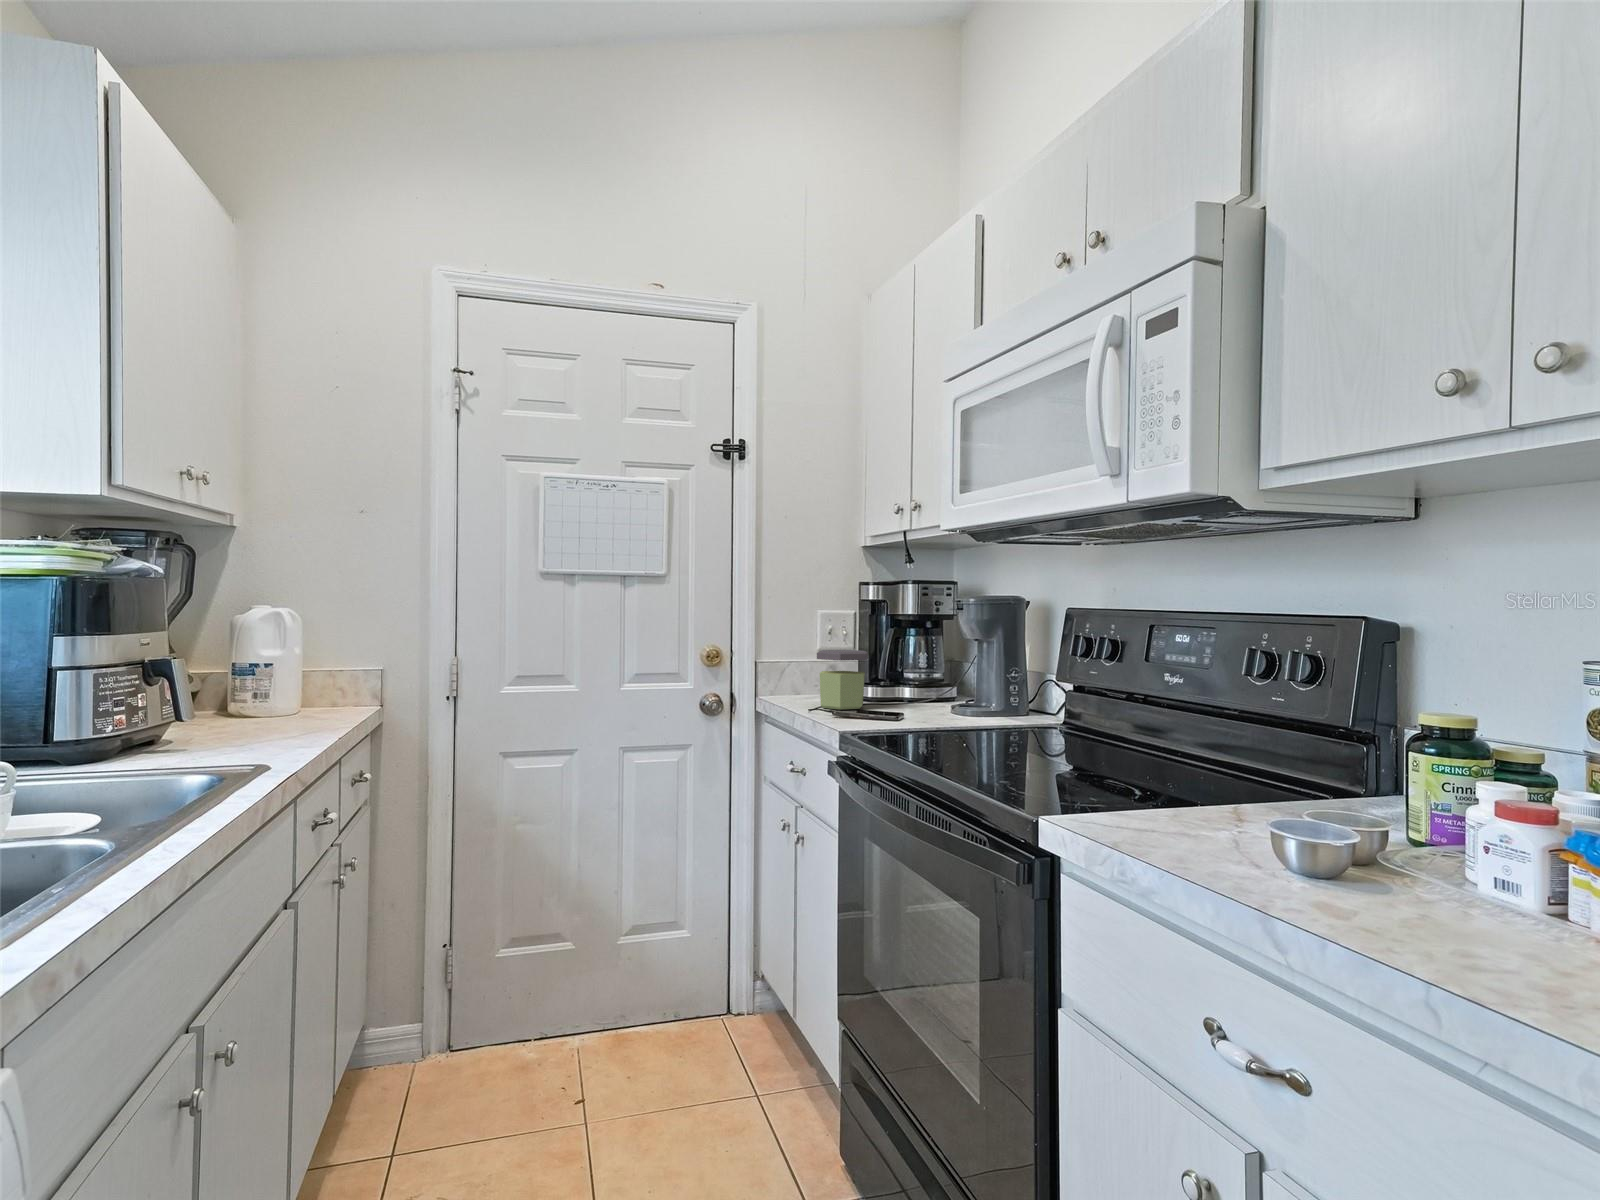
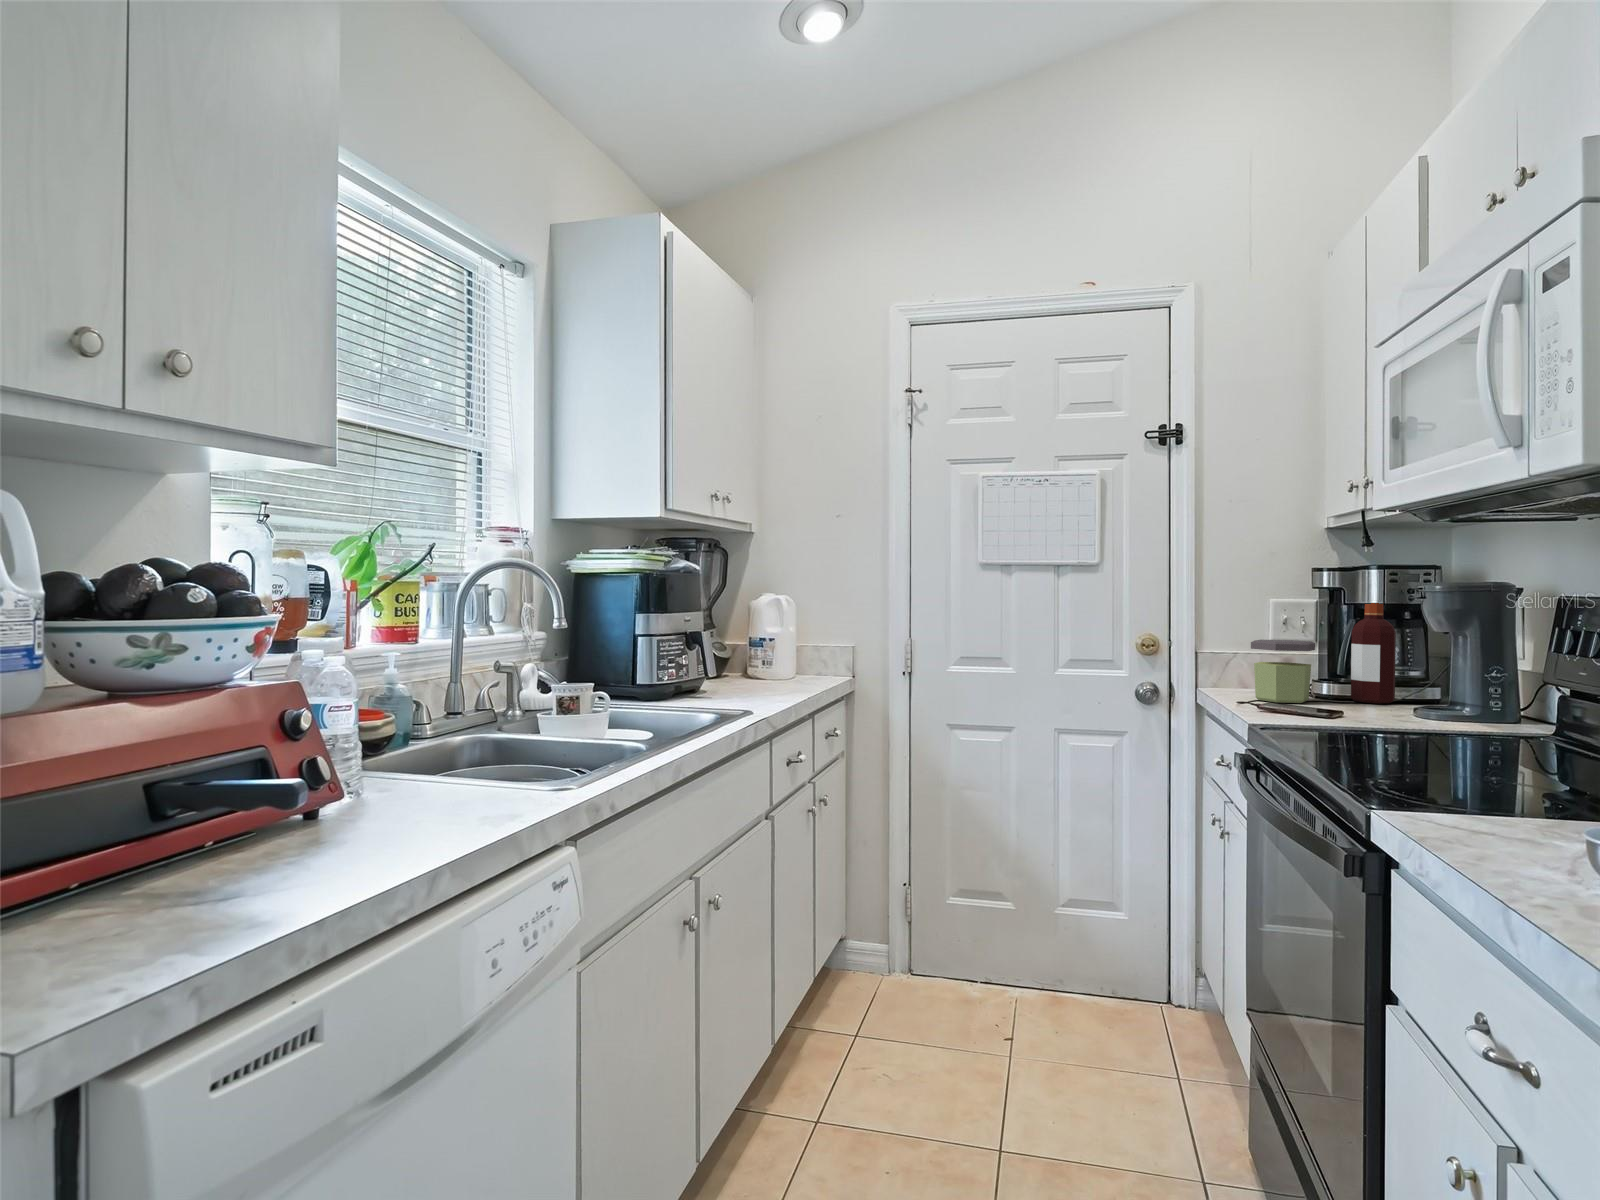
bottle: none [893,596,927,705] -> present [1351,603,1396,704]

